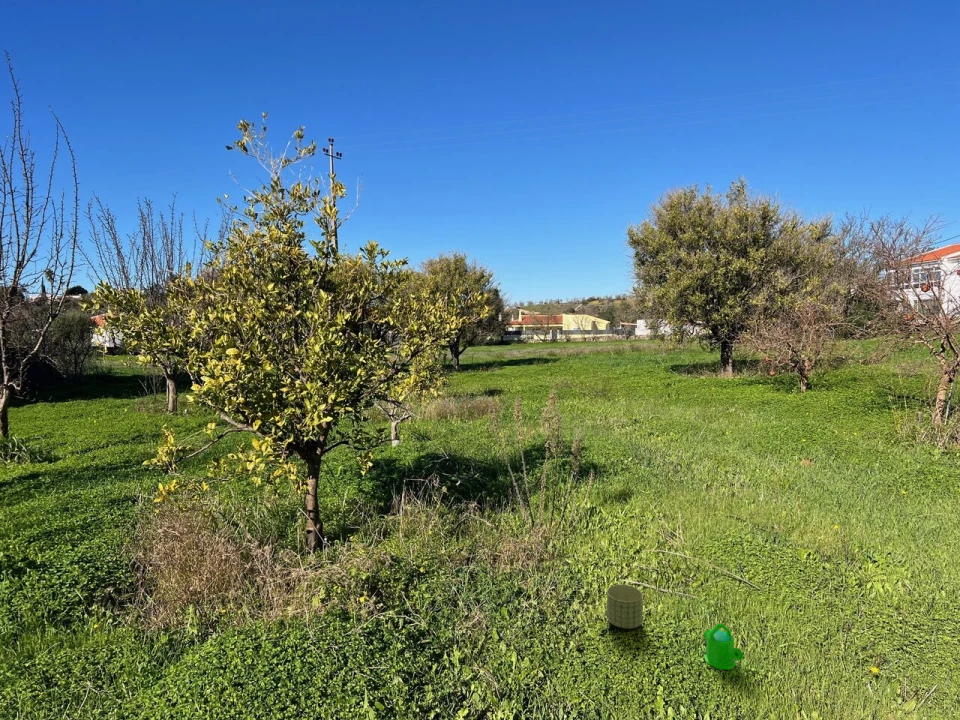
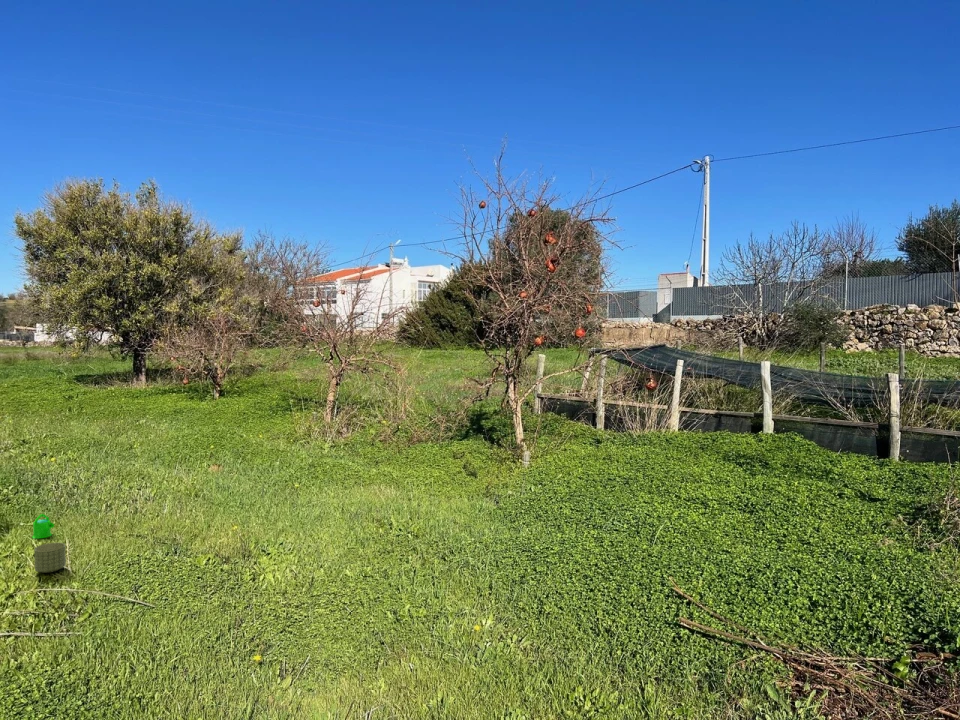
watering can: present [704,623,743,670] -> present [32,514,54,539]

